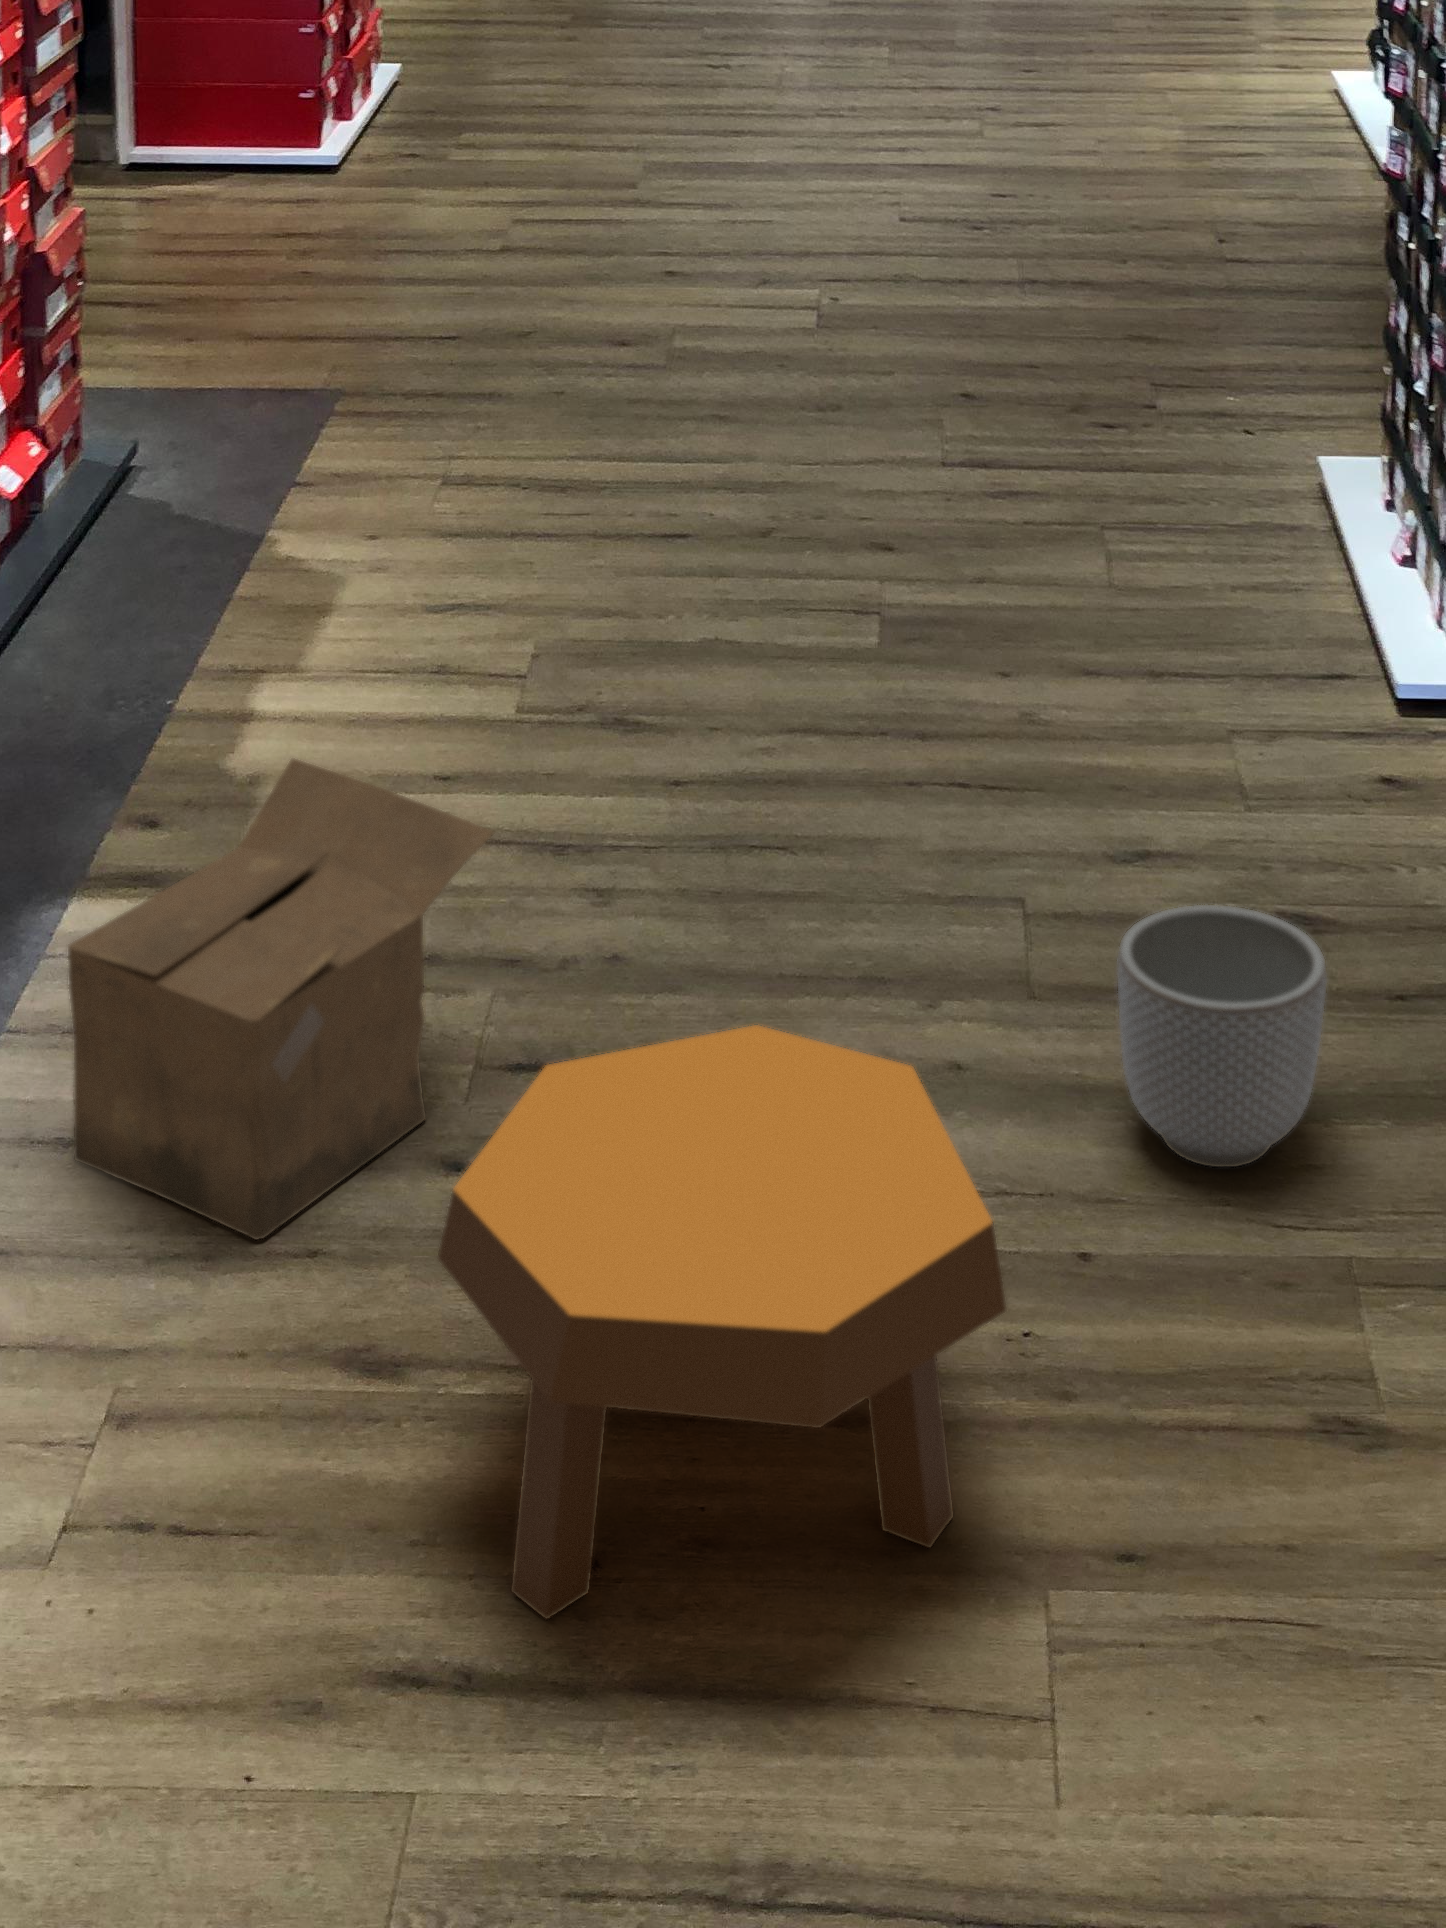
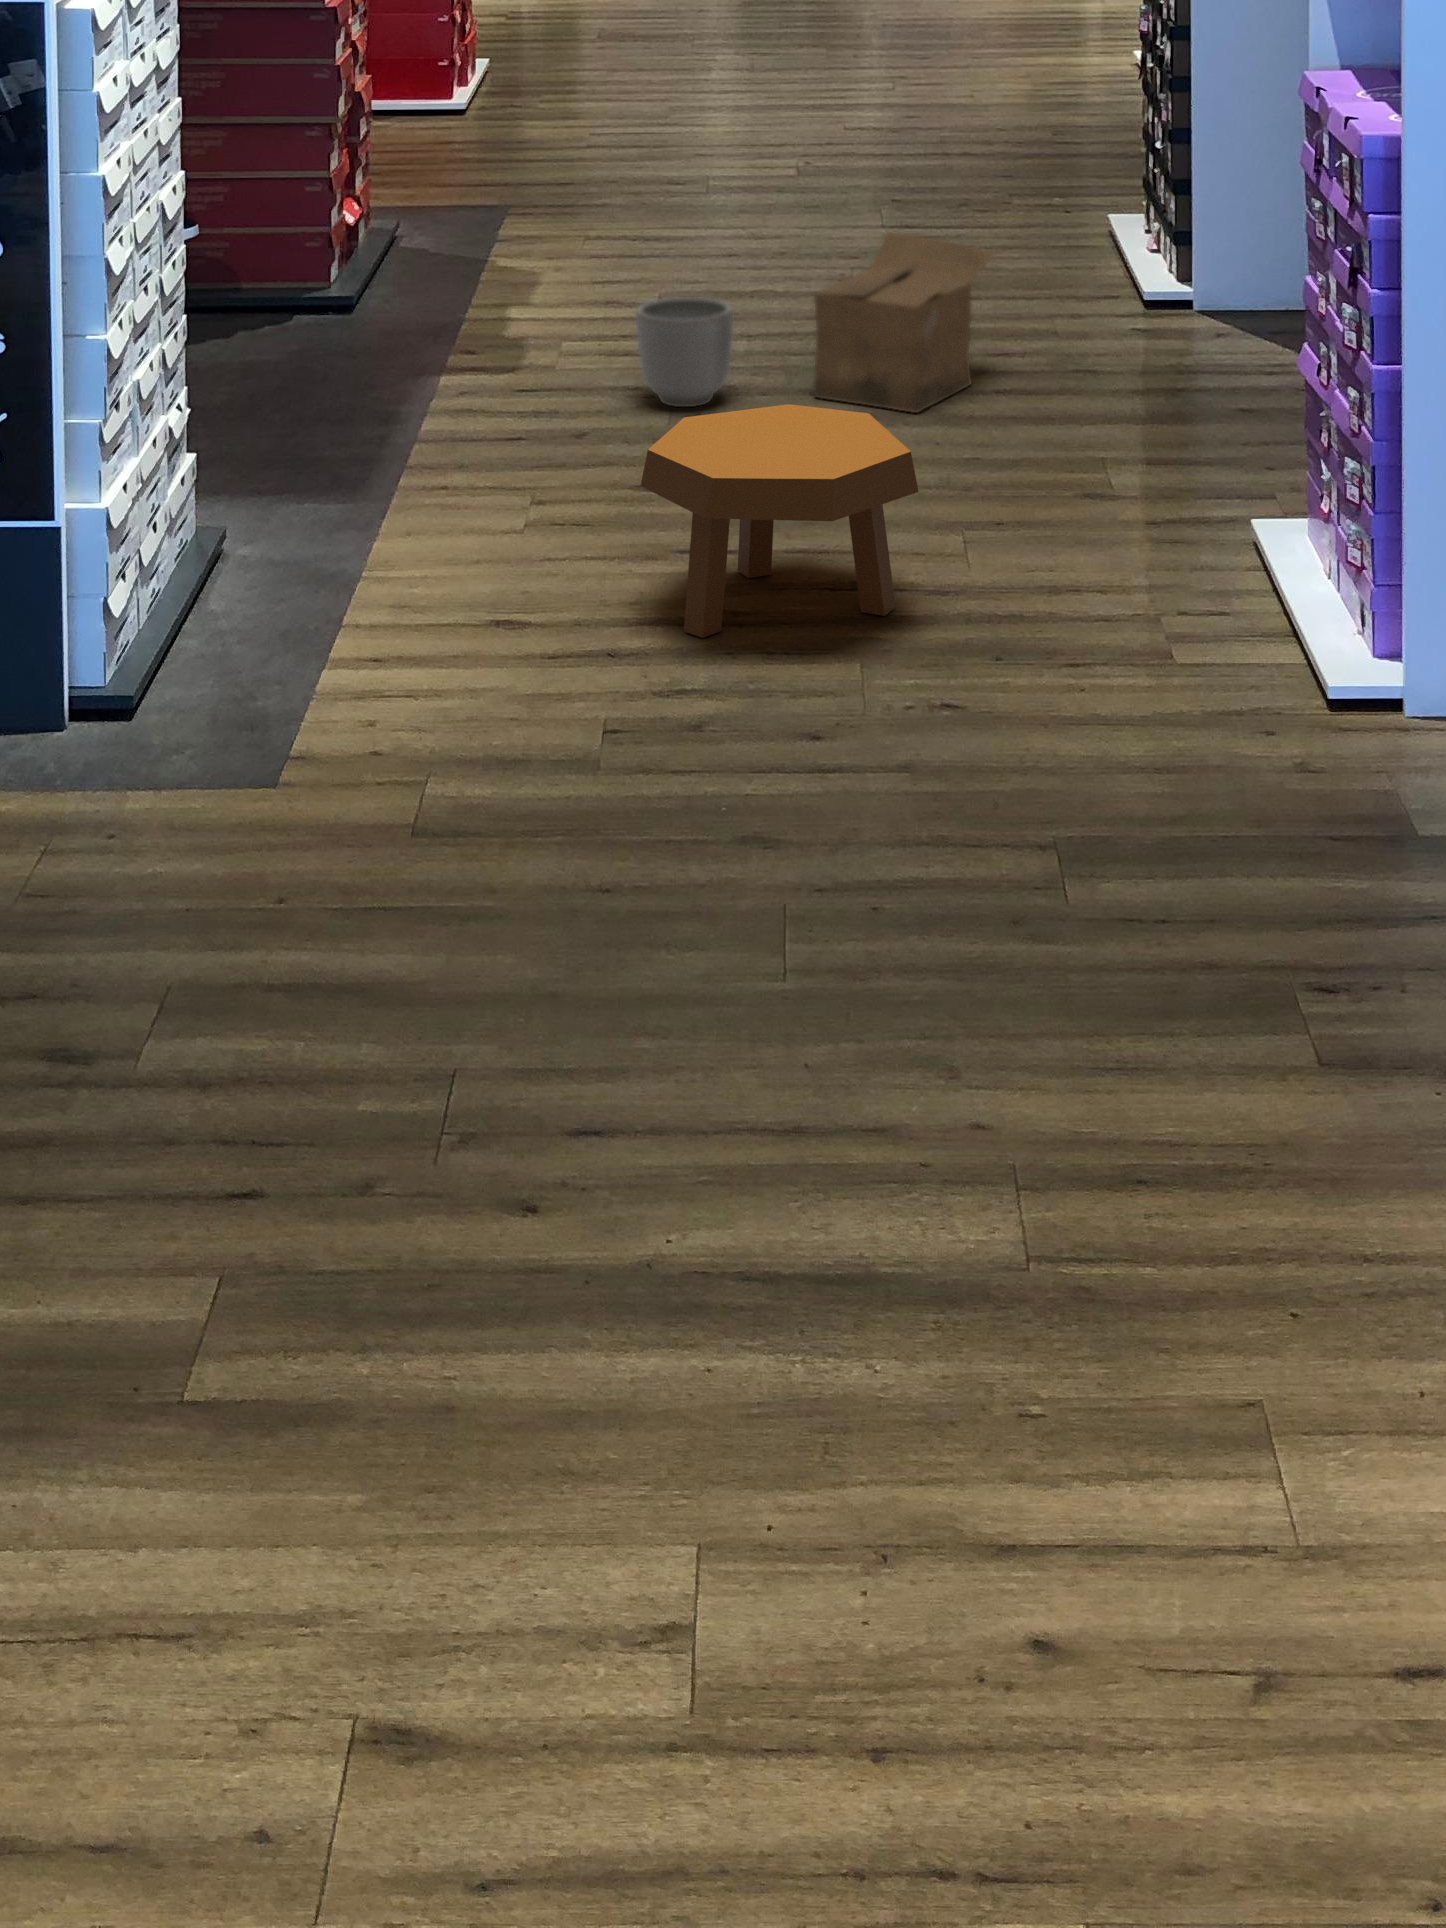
cardboard box: present [68,758,494,1239] -> present [814,233,993,413]
planter: present [1117,905,1327,1167] -> present [636,297,733,407]

